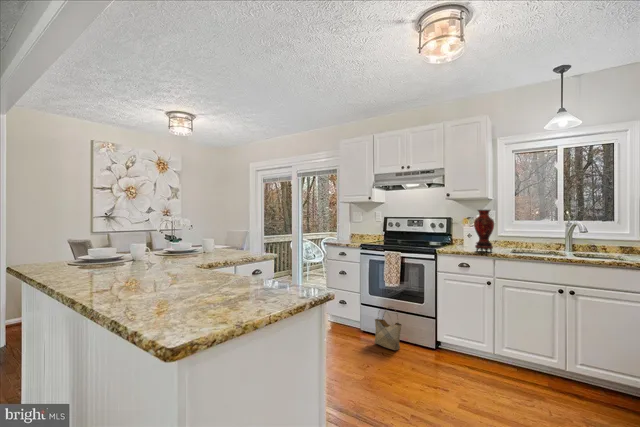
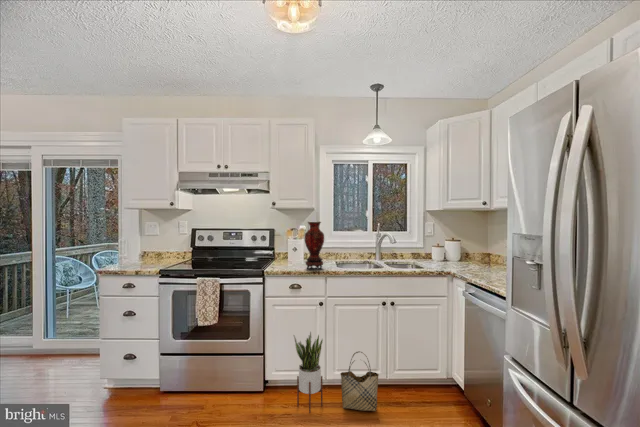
potted plant: none [459,304,489,373] -> present [293,332,323,413]
woven basket: present [374,307,402,350] -> present [340,351,379,411]

